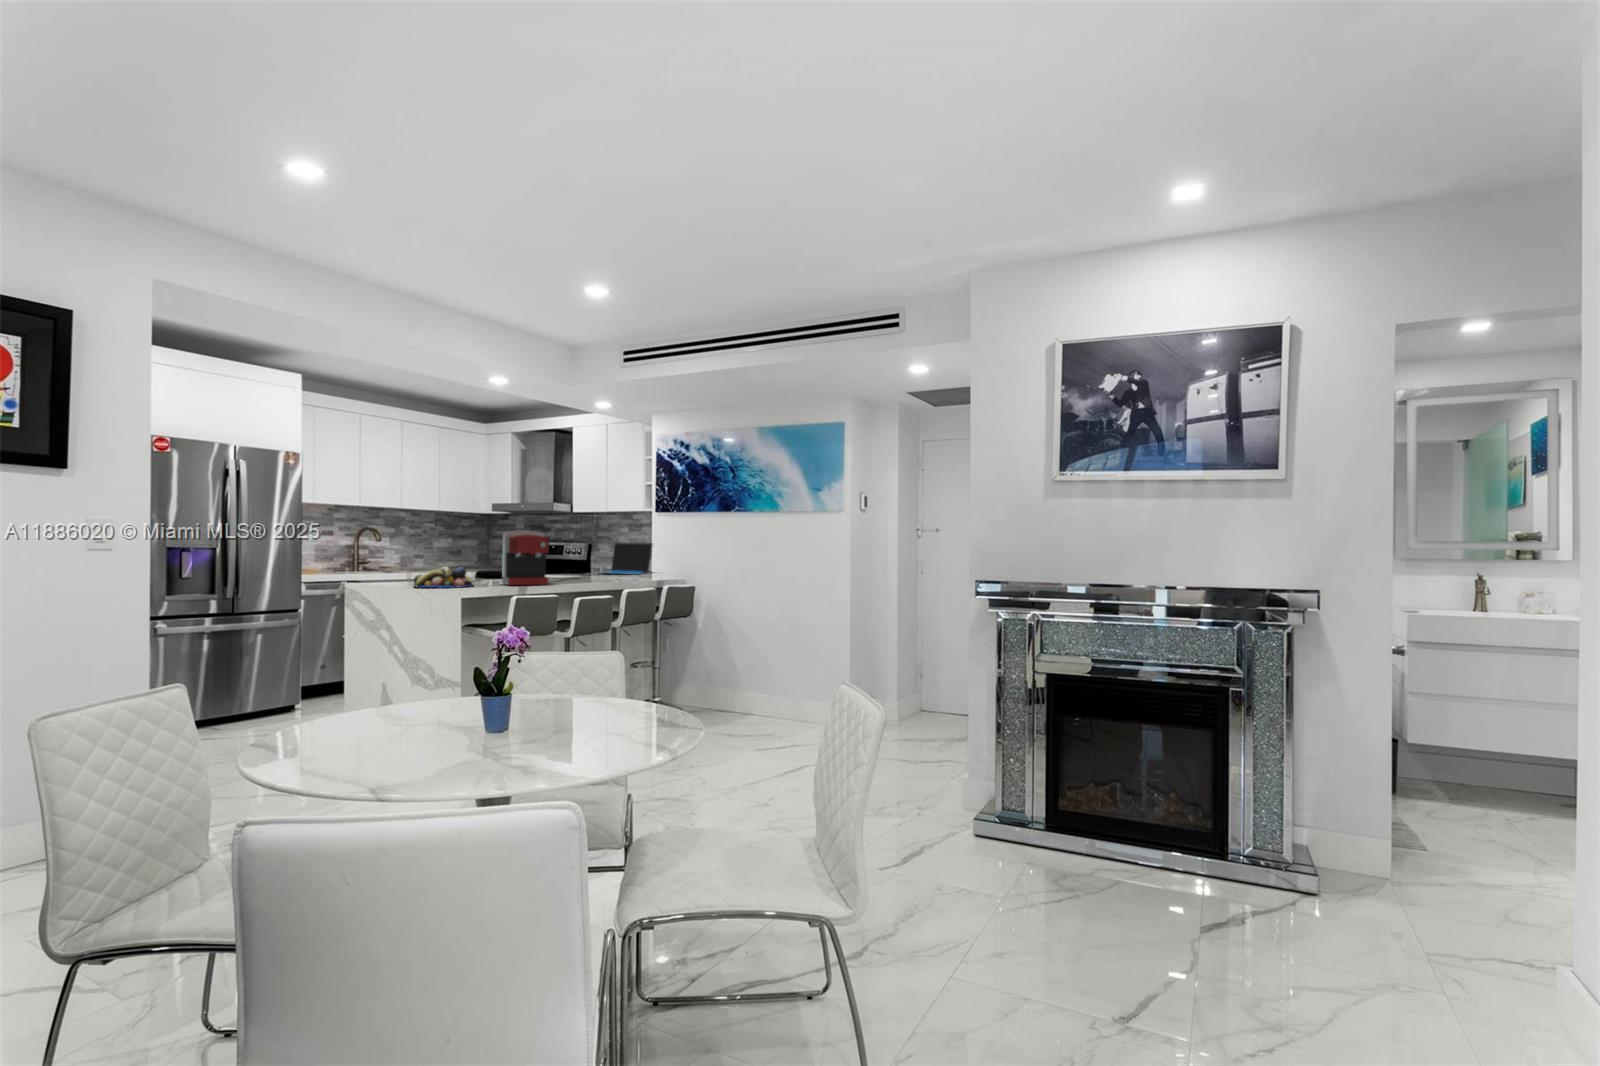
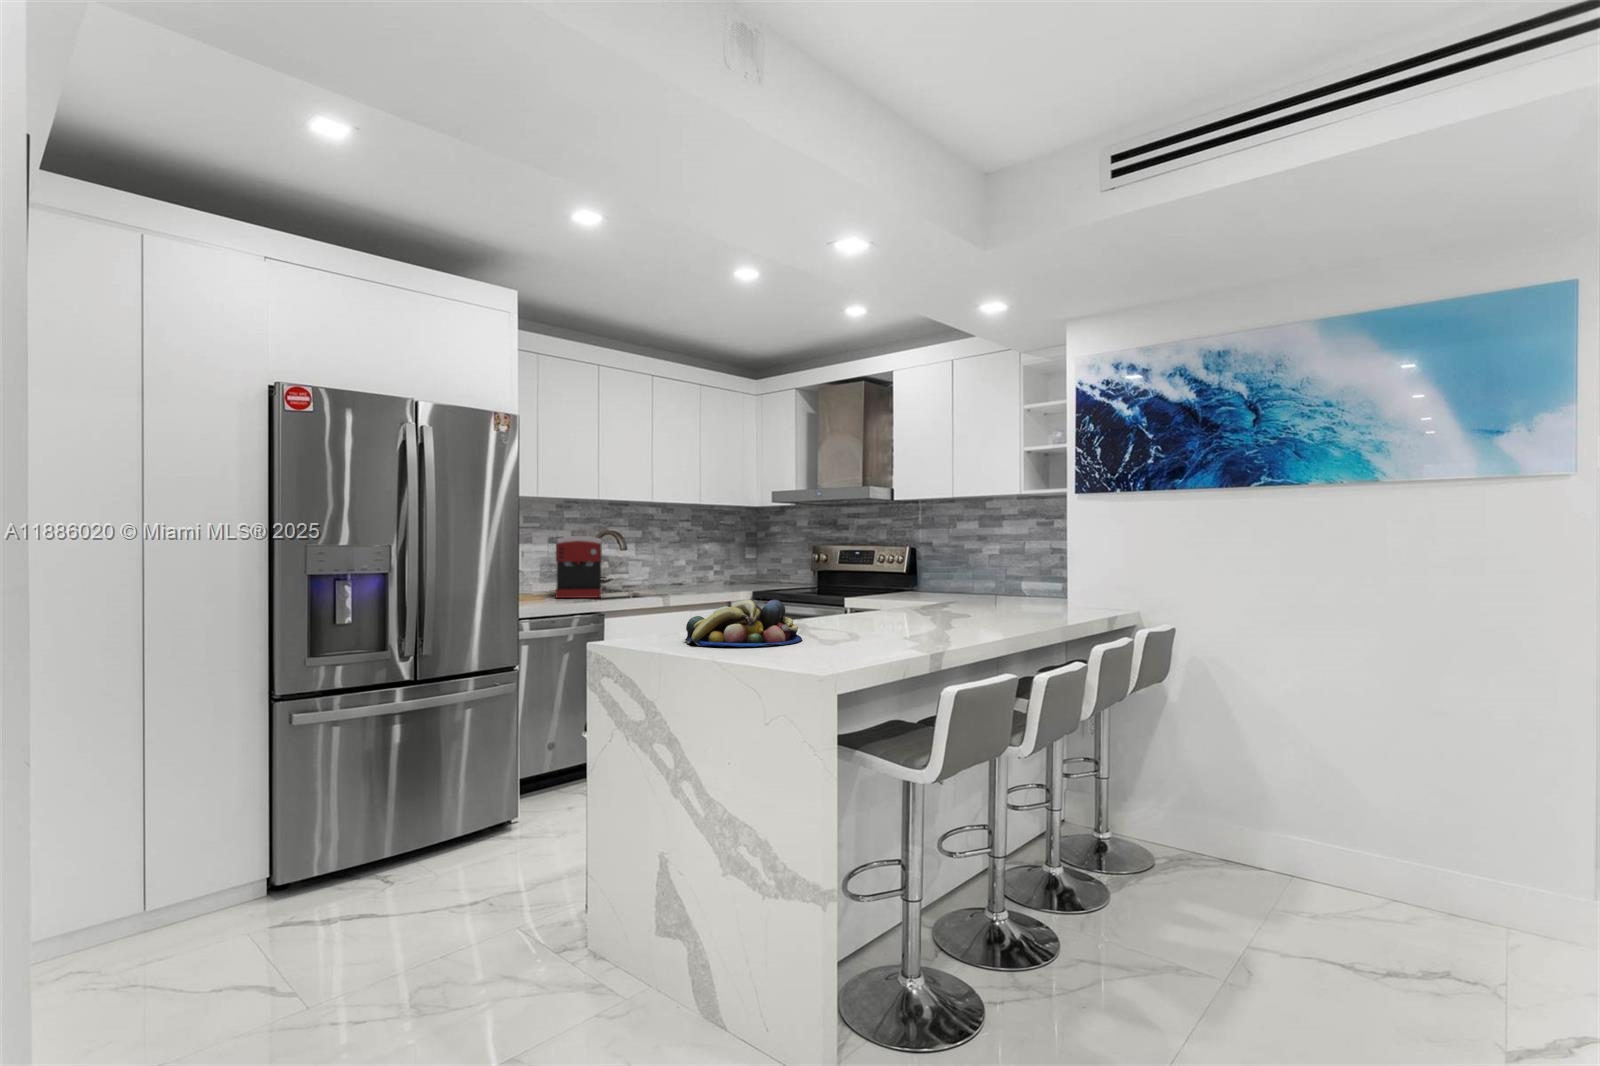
coffee maker: present [502,530,550,585] -> present [556,536,602,598]
laptop: present [600,543,652,575] -> none [959,548,1043,603]

